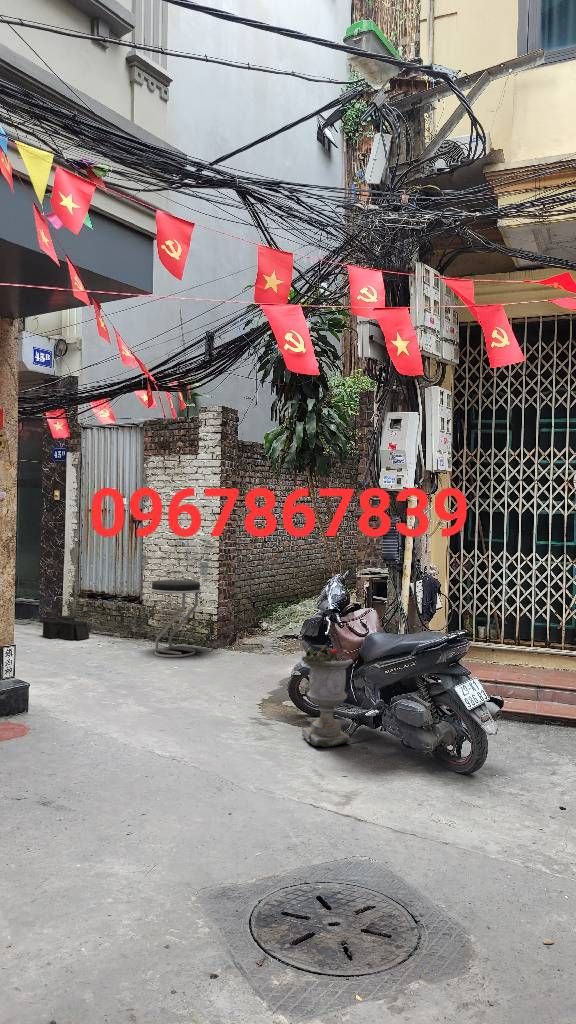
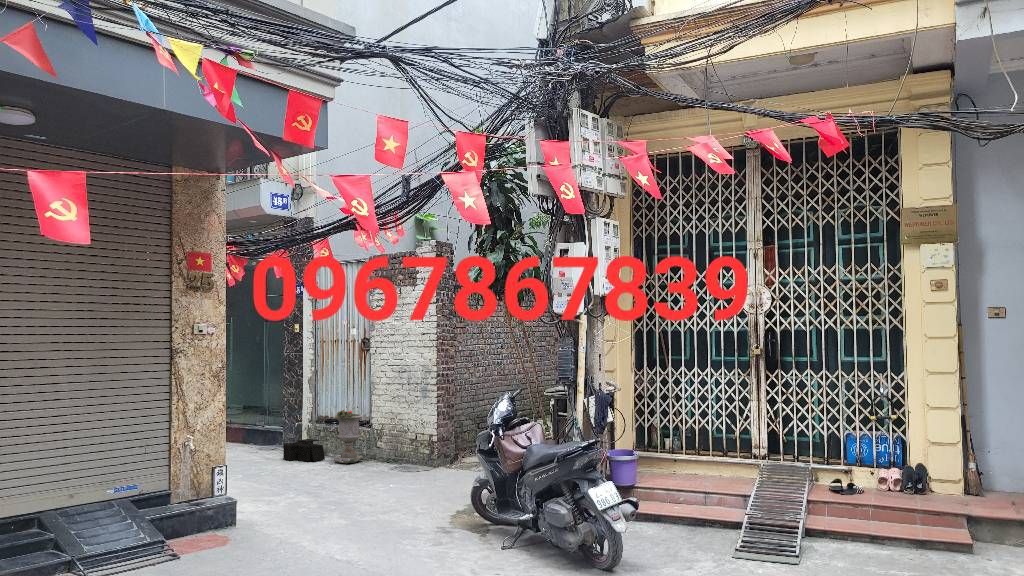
stool: present [151,580,201,657] -> none [373,403,420,475]
planter: present [302,645,353,747] -> present [334,410,363,463]

